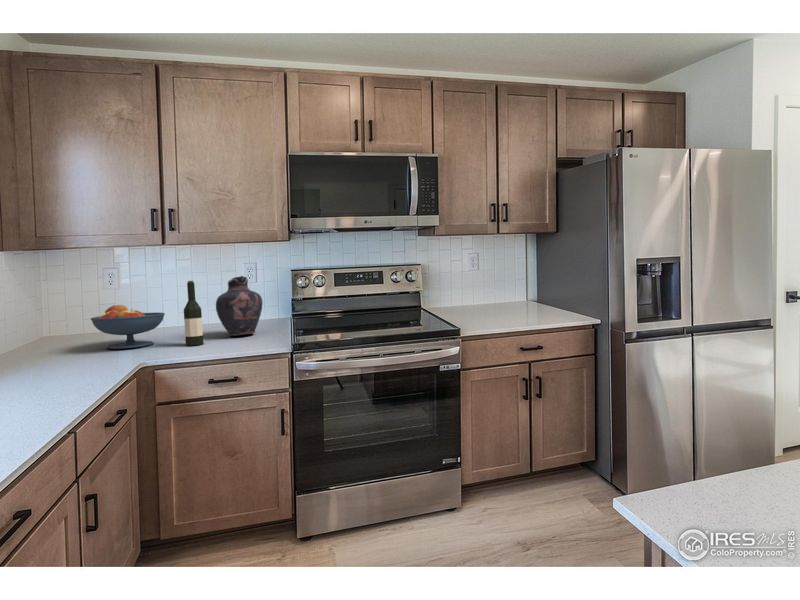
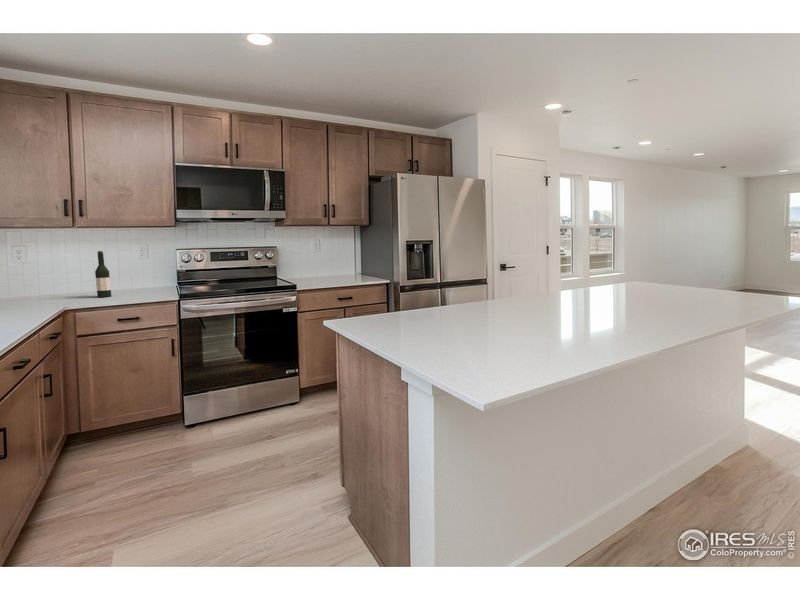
vase: present [216,276,263,336] -> none [120,249,157,291]
fruit bowl: present [91,305,165,349] -> none [17,268,79,299]

